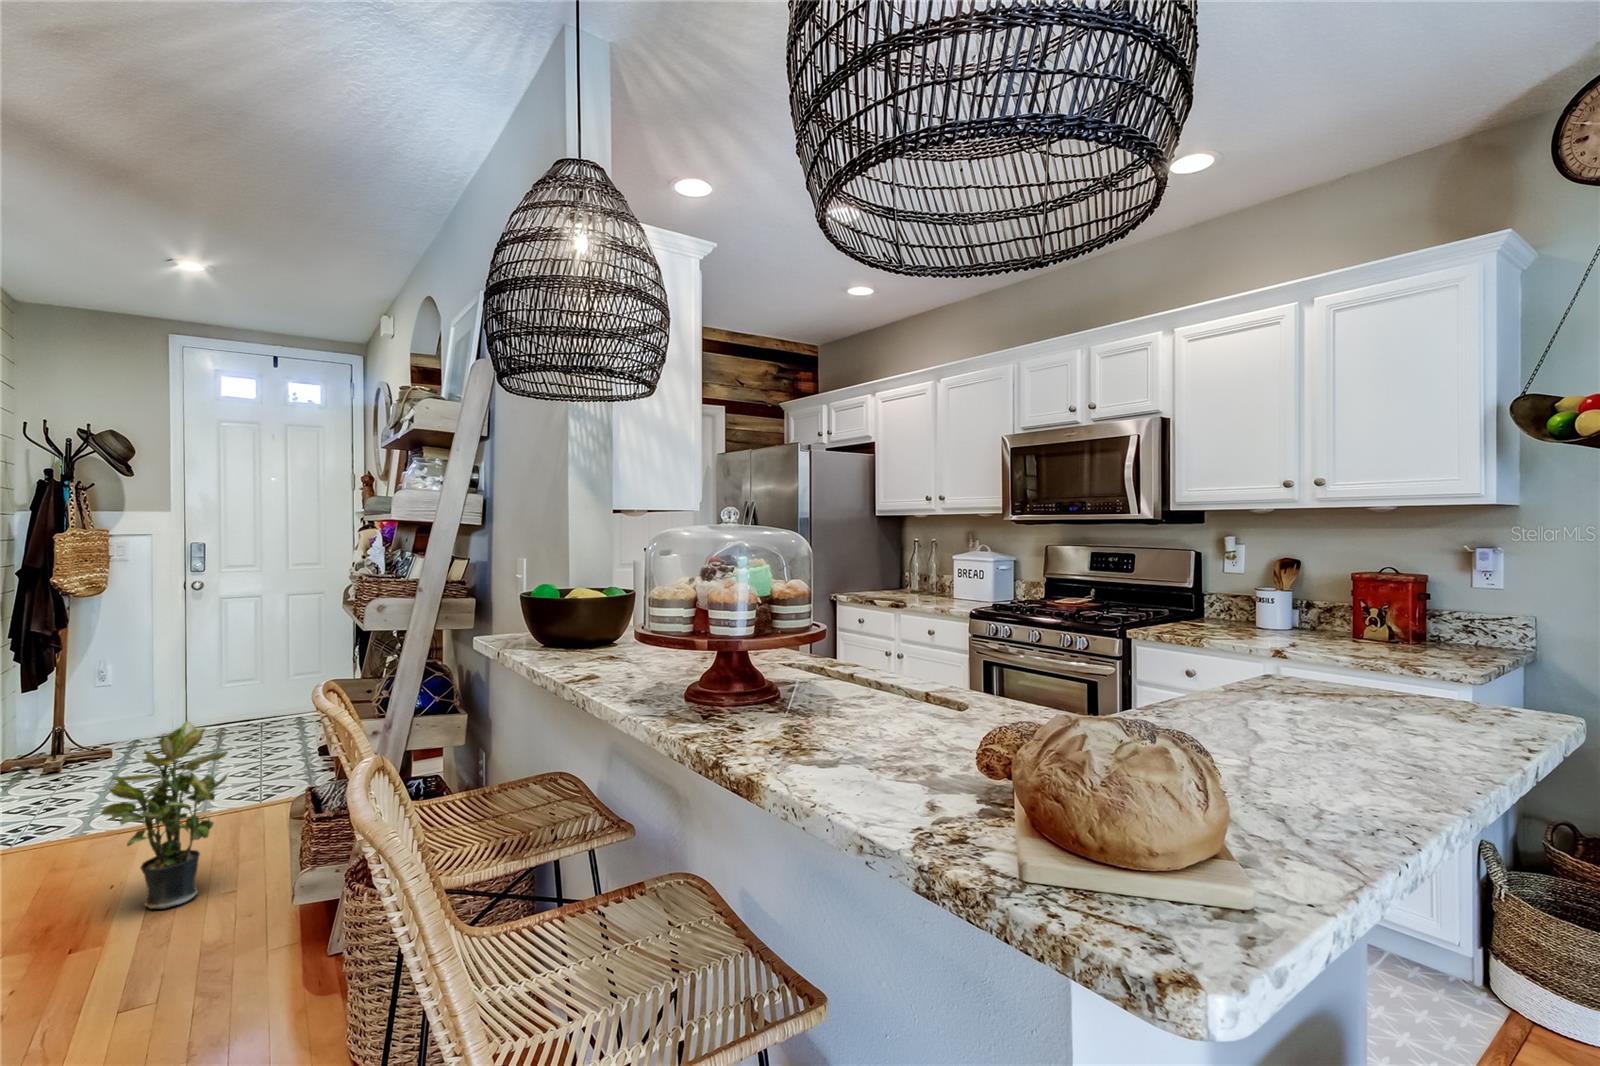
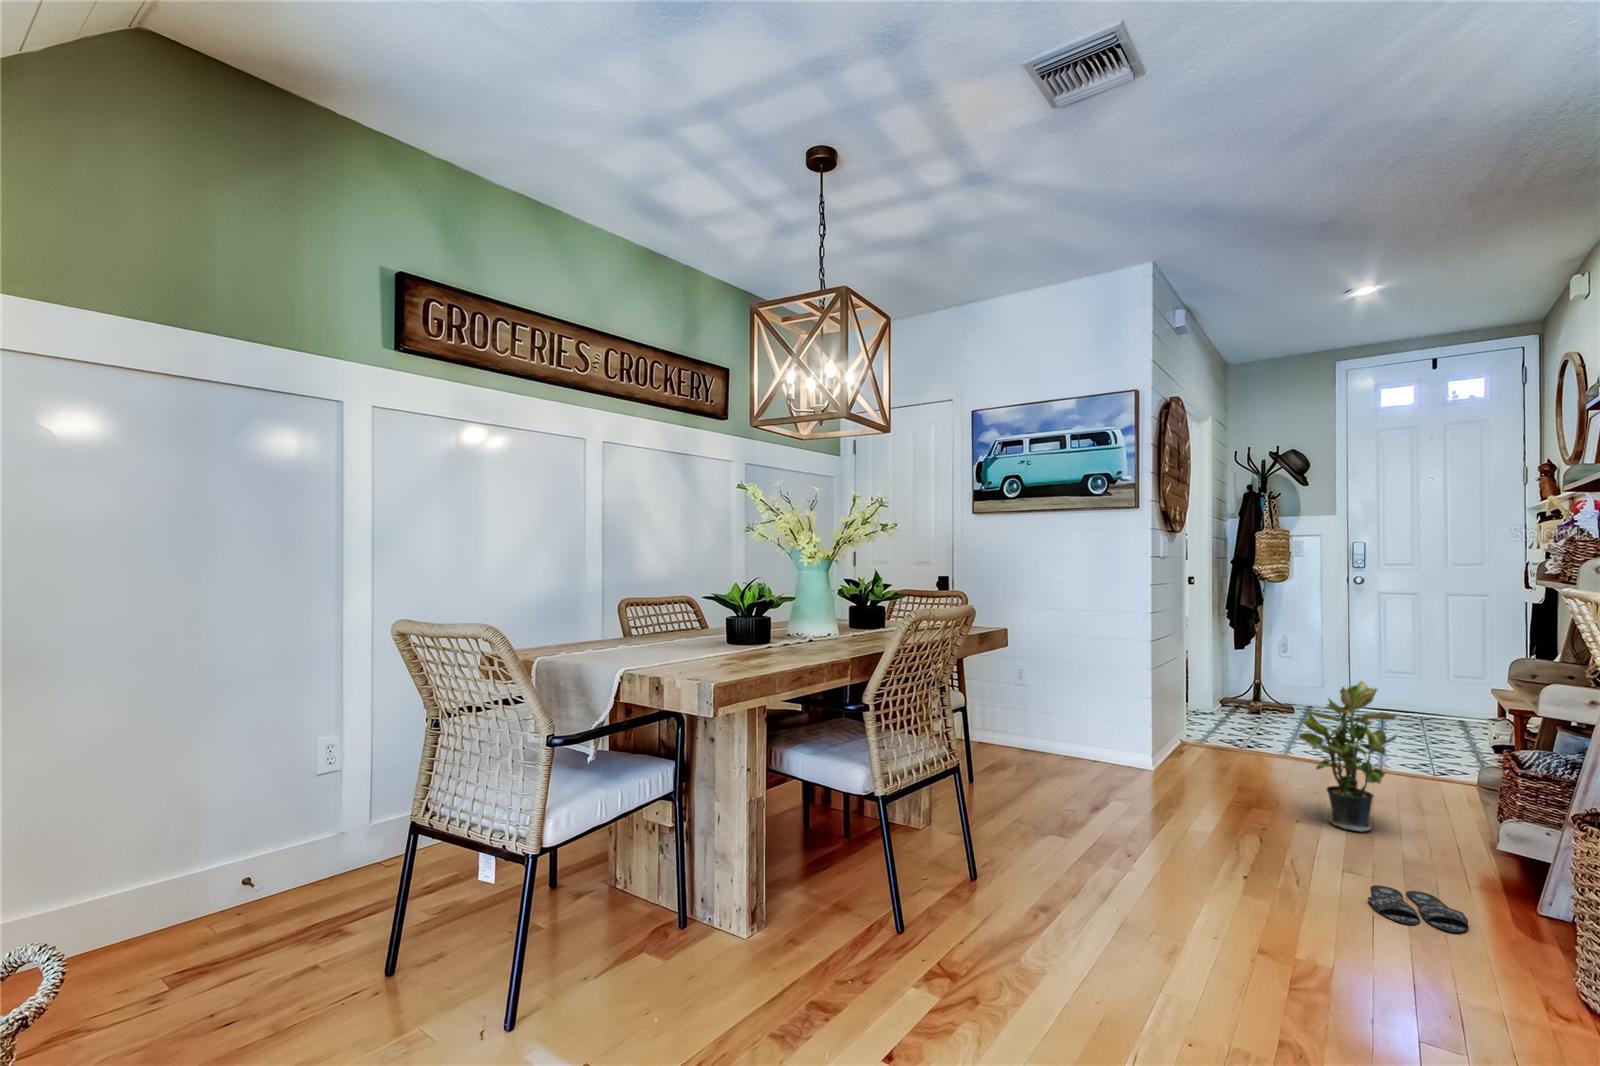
slippers: none [185,954,296,1018] -> present [1368,885,1469,933]

